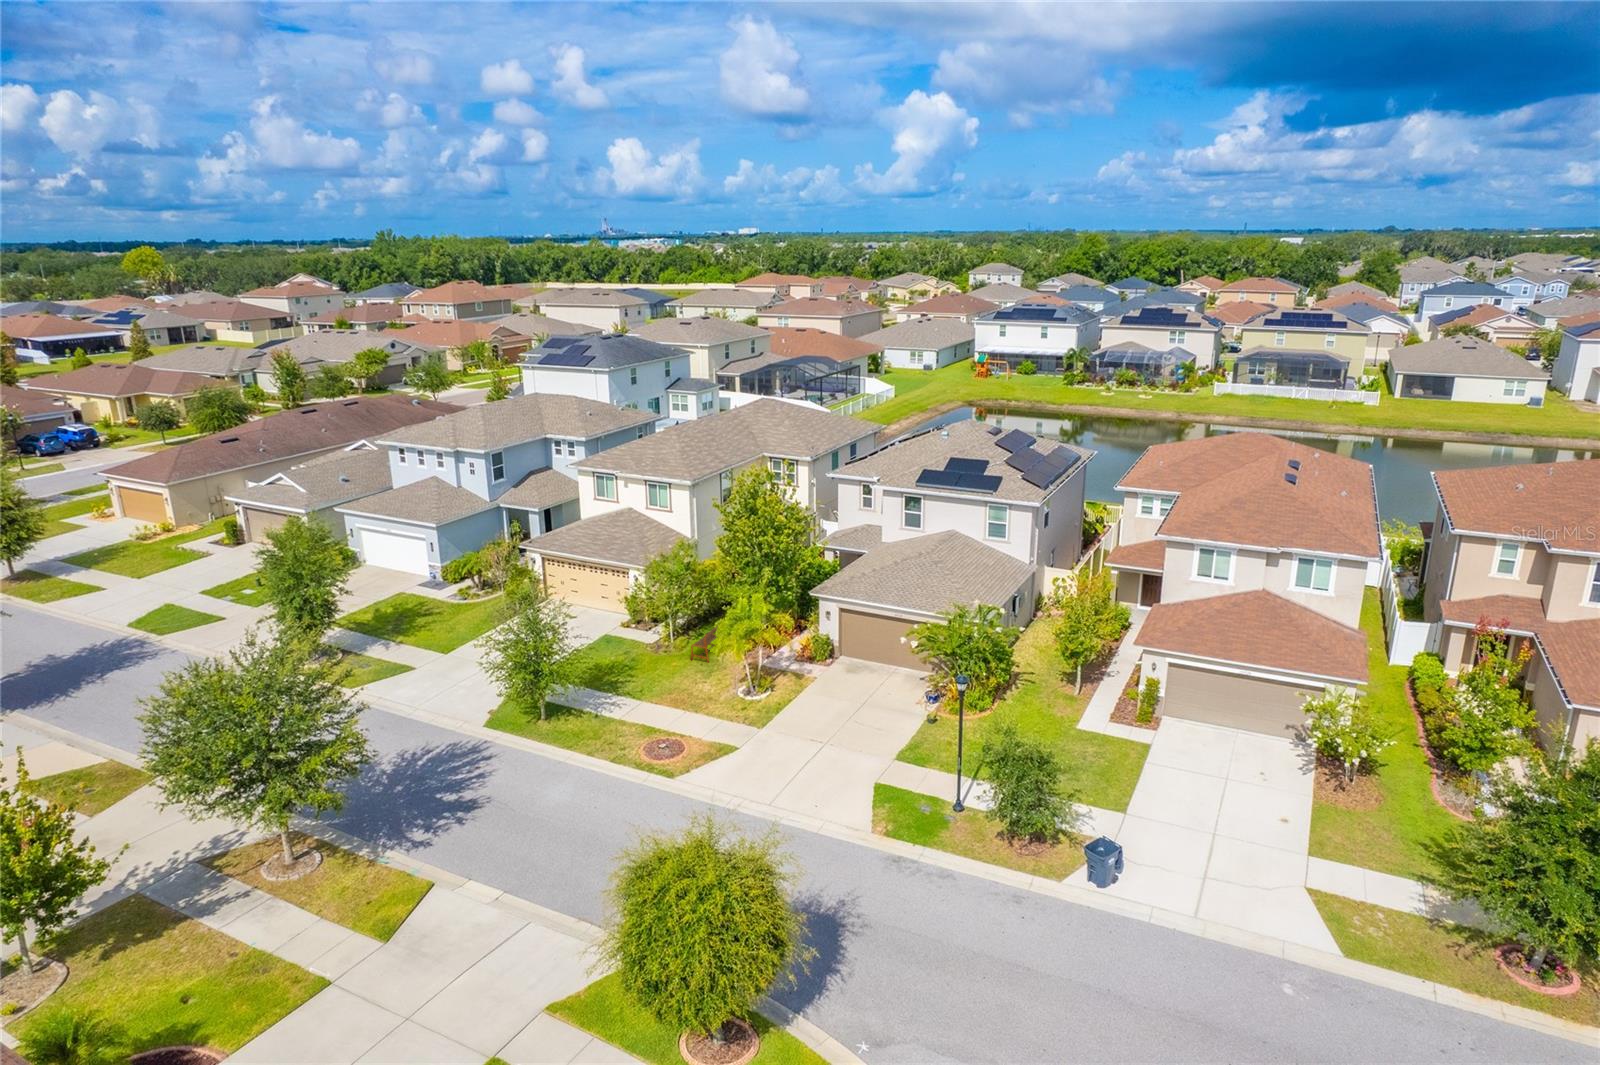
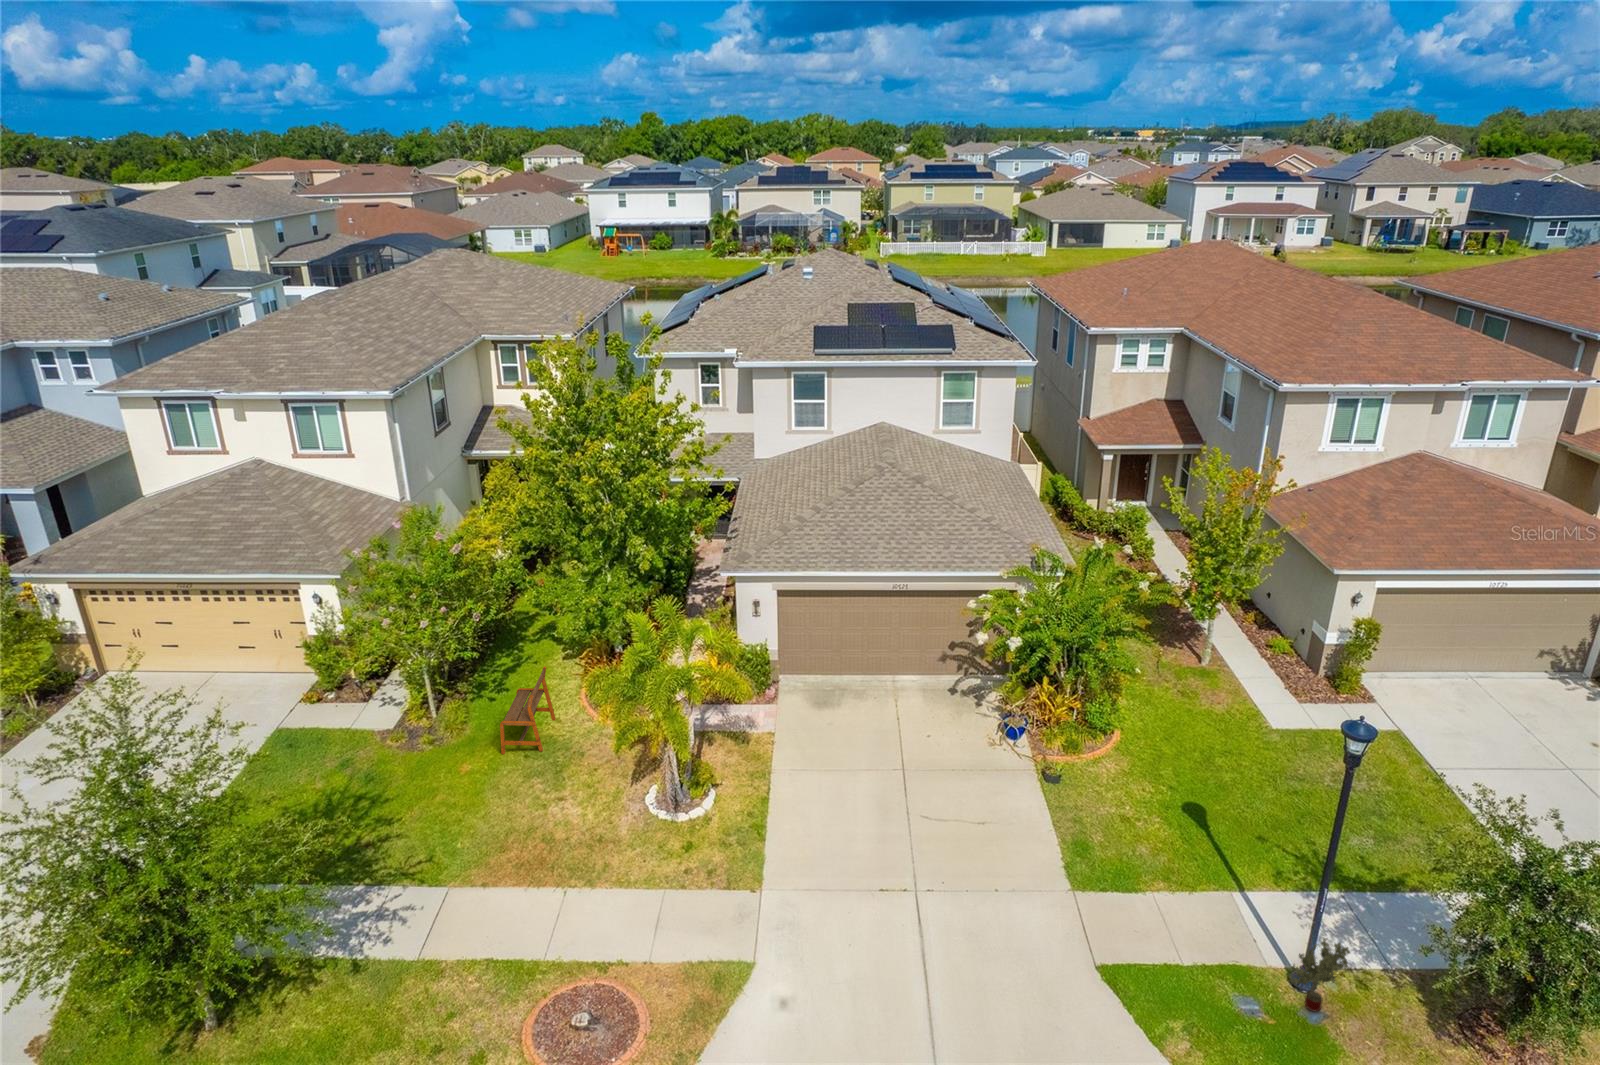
potted tree: none [946,783,976,819] -> present [1291,938,1350,1011]

